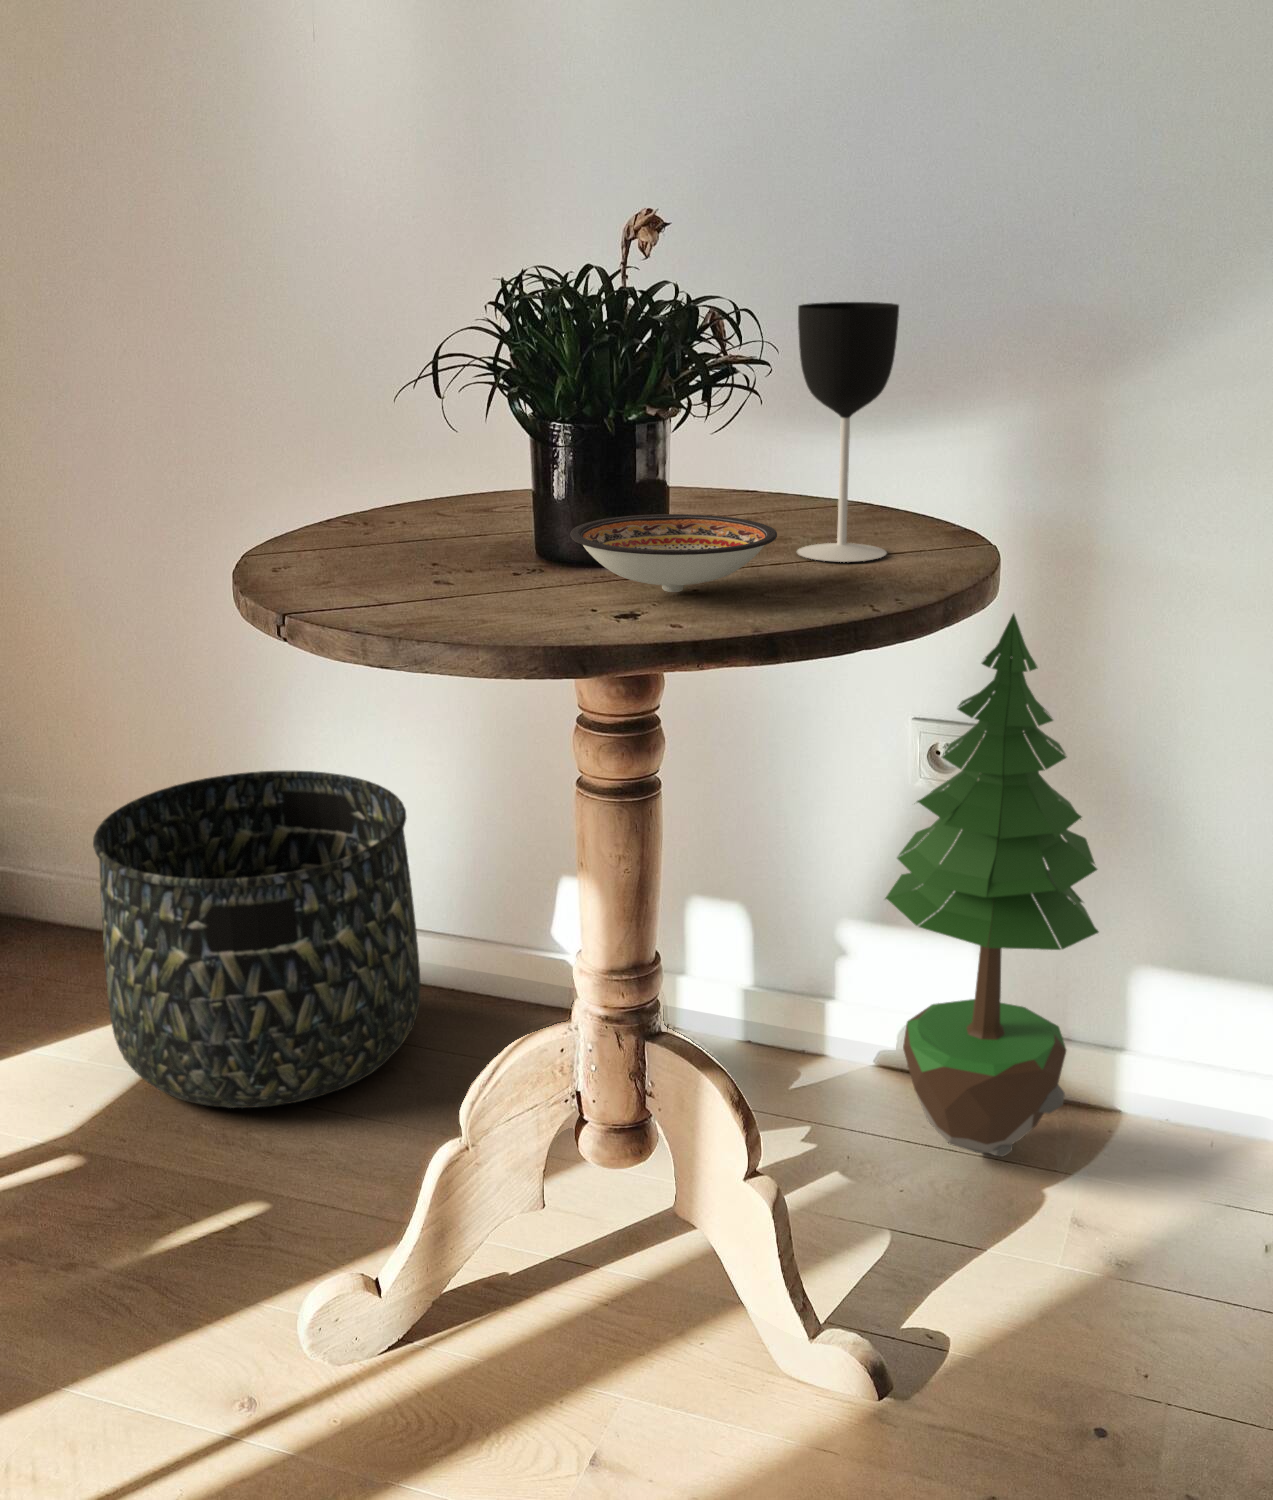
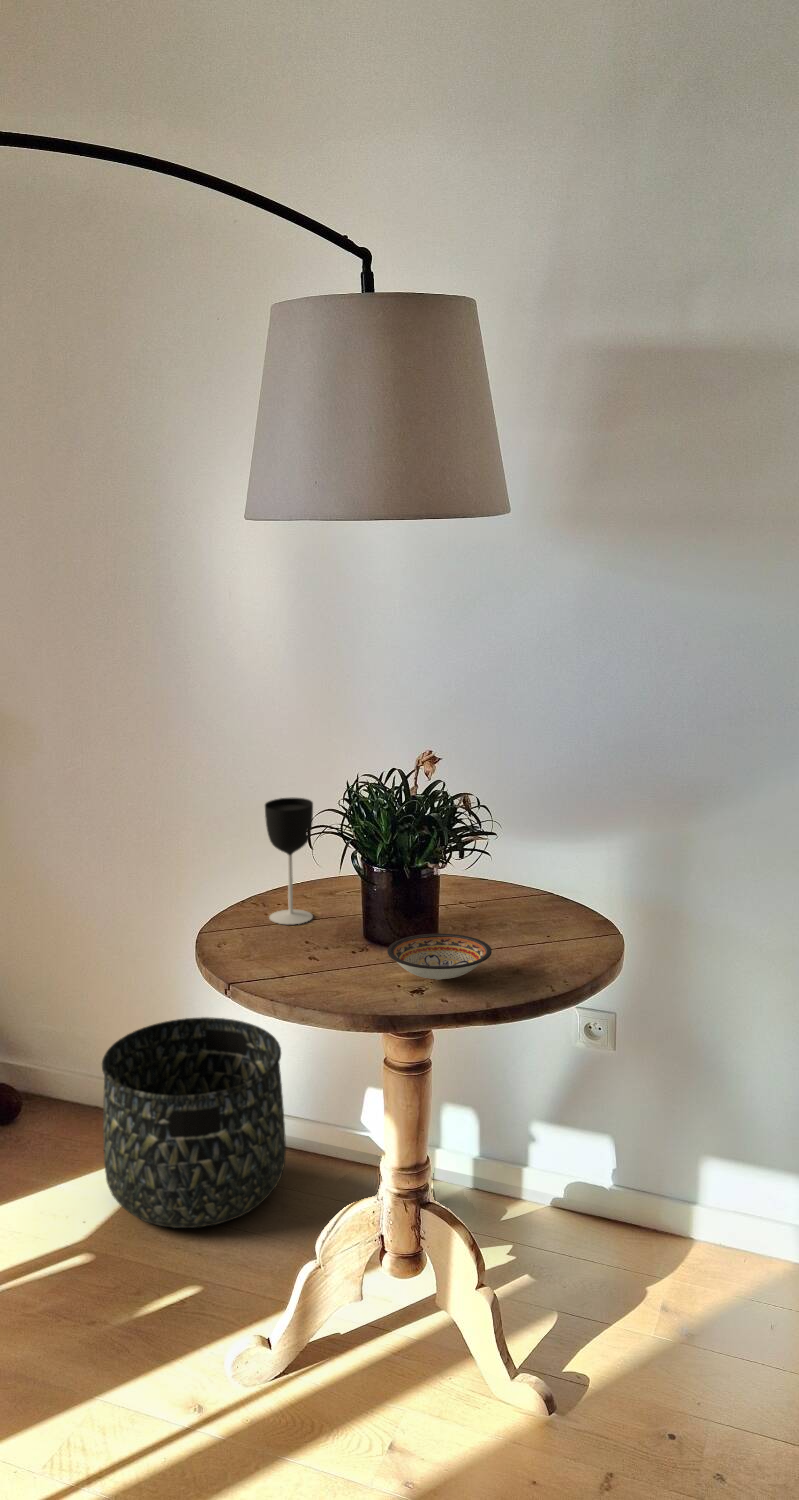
wine glass: present [797,302,899,562] -> present [265,798,313,924]
potted tree: present [885,614,1099,1156] -> none [555,962,675,1268]

